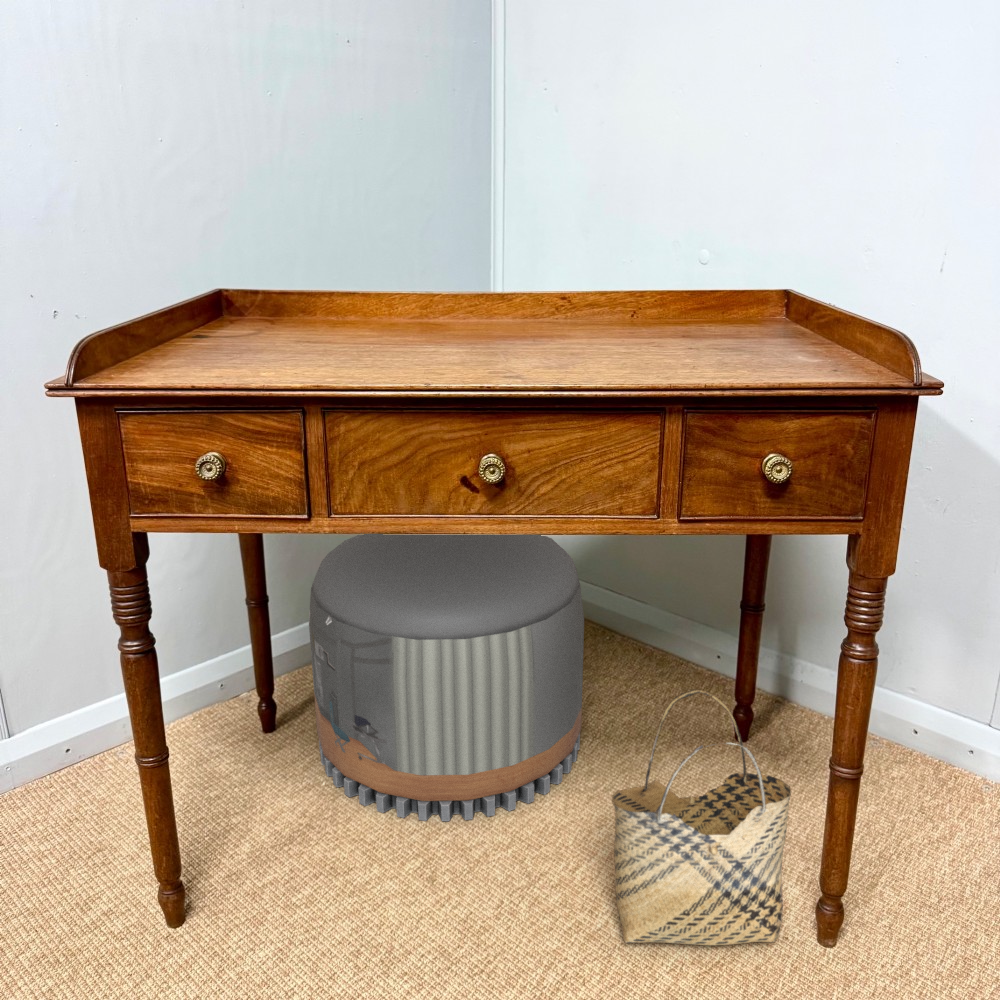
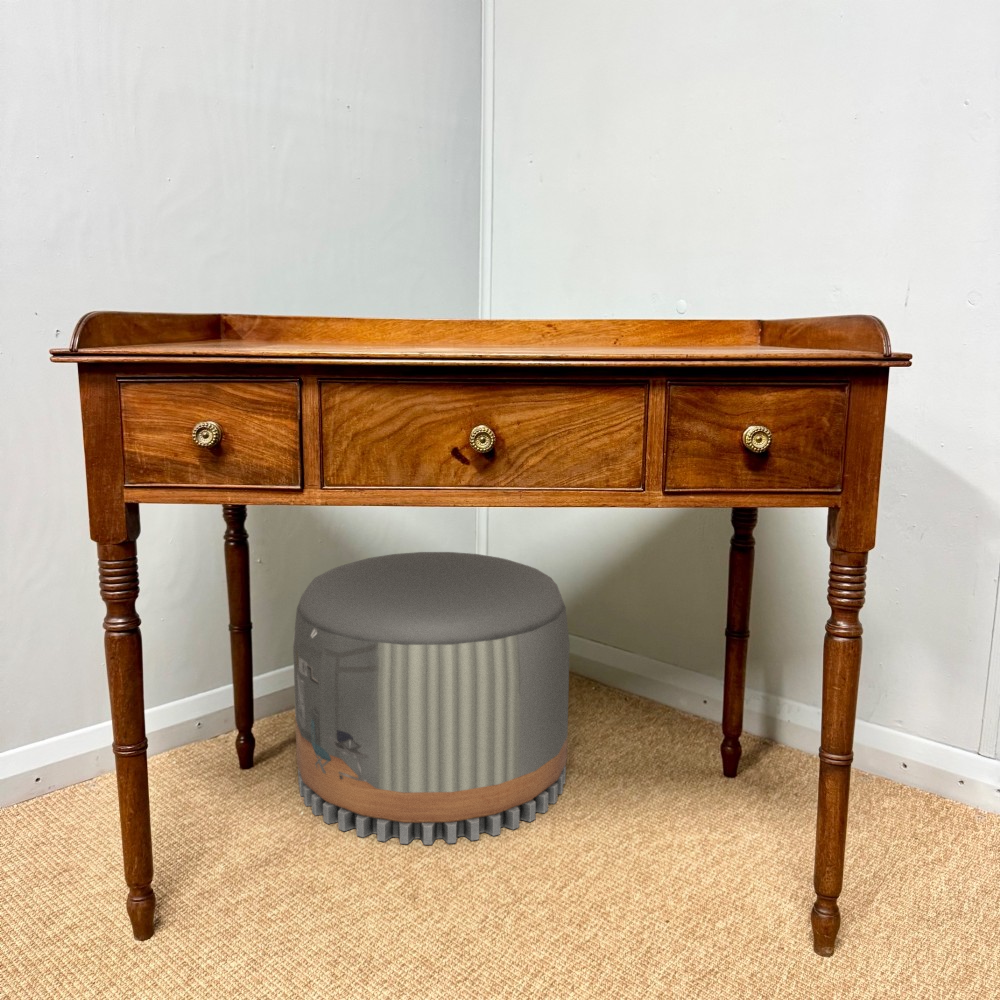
woven basket: present [612,690,791,945] -> none [600,681,783,950]

